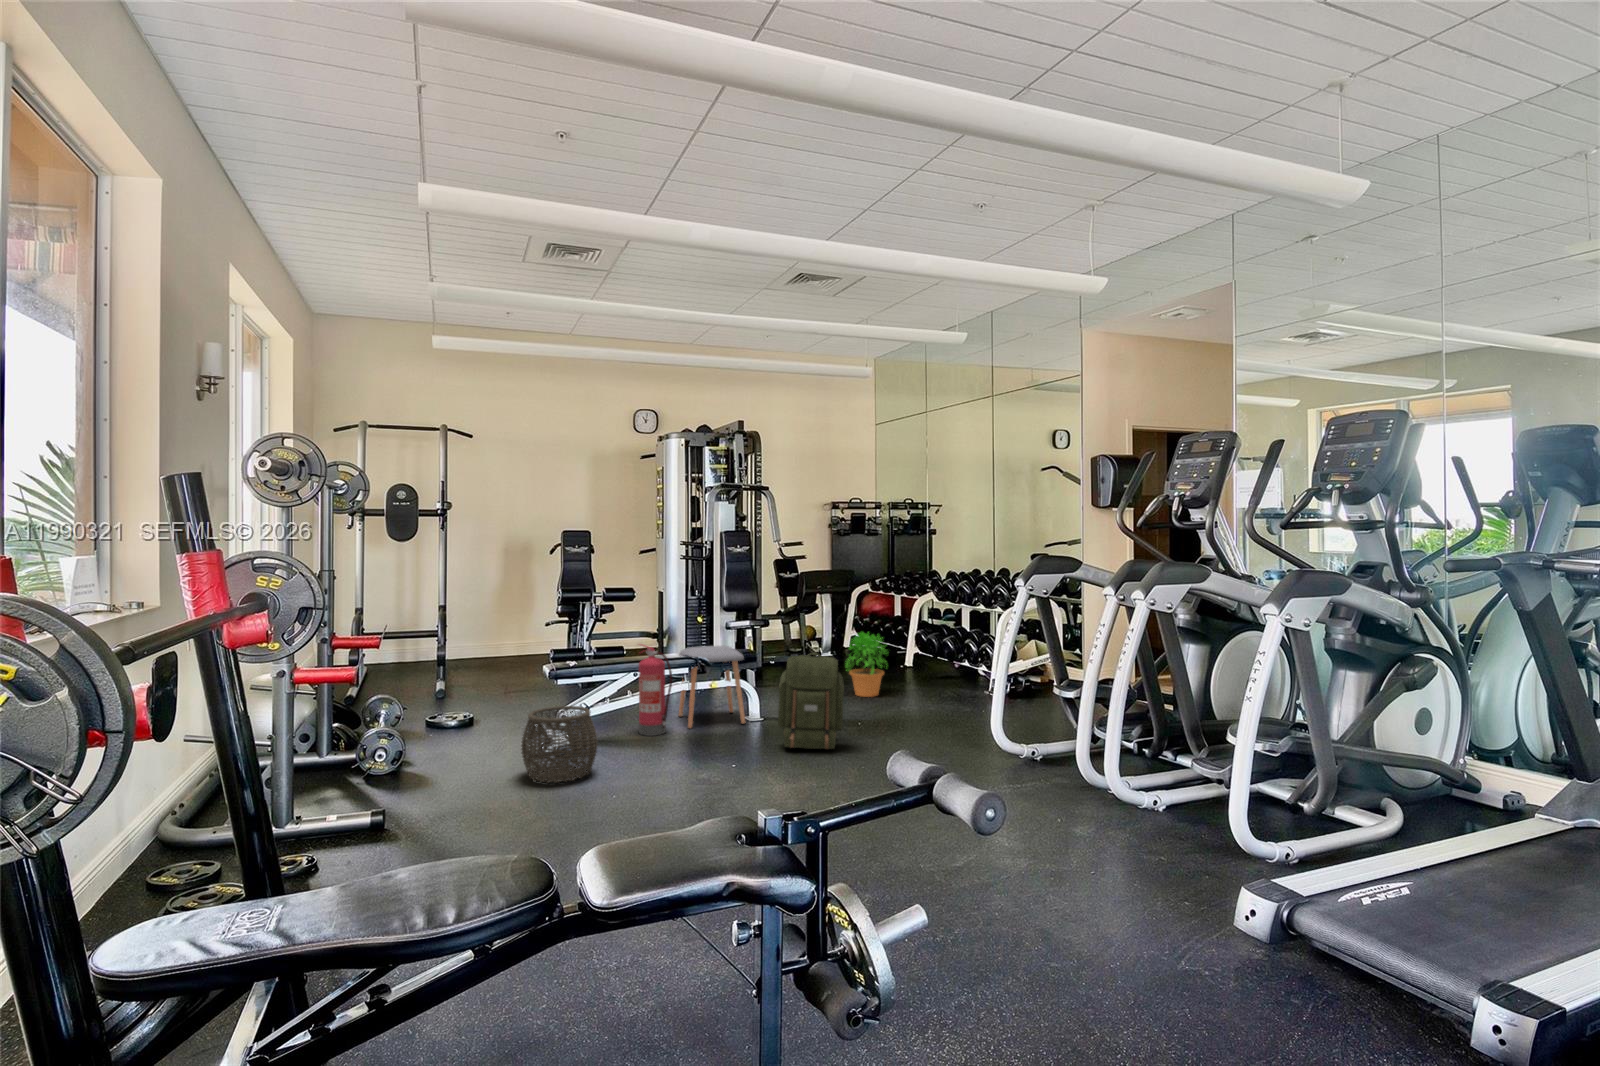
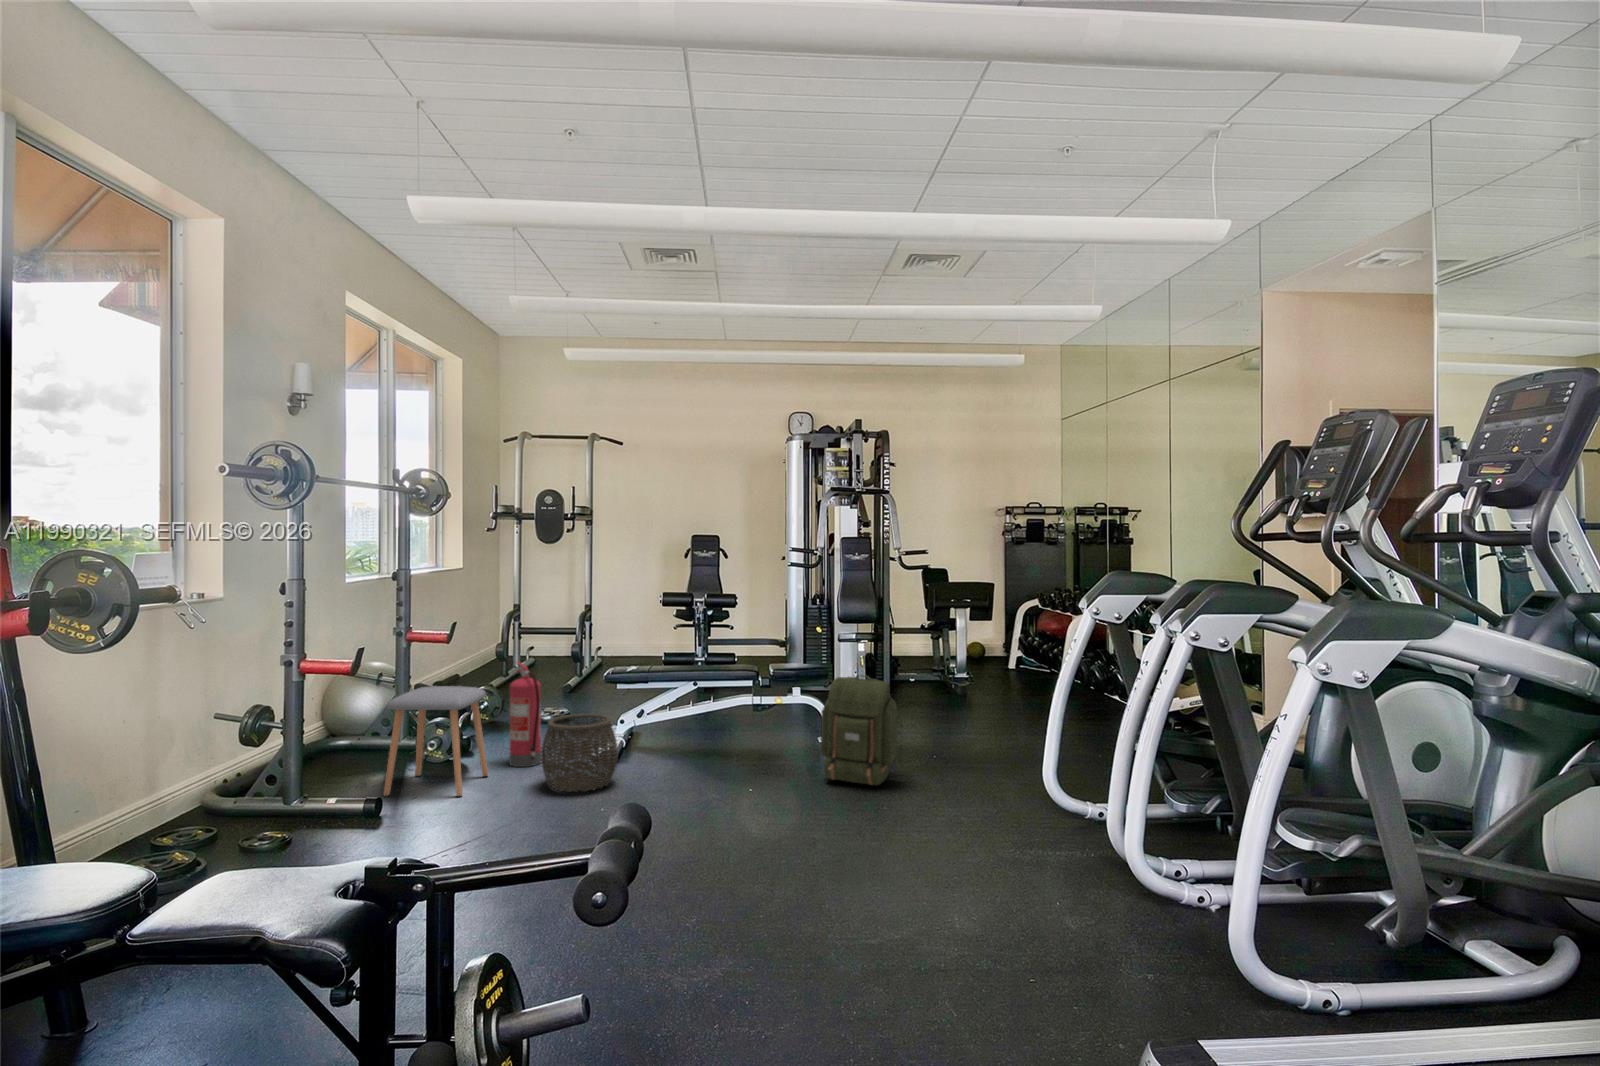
potted plant: present [846,632,887,697] -> none [954,653,1015,730]
fire extinguisher: present [639,644,672,736] -> present [510,662,541,767]
stool: present [679,646,745,729] -> present [384,686,488,797]

